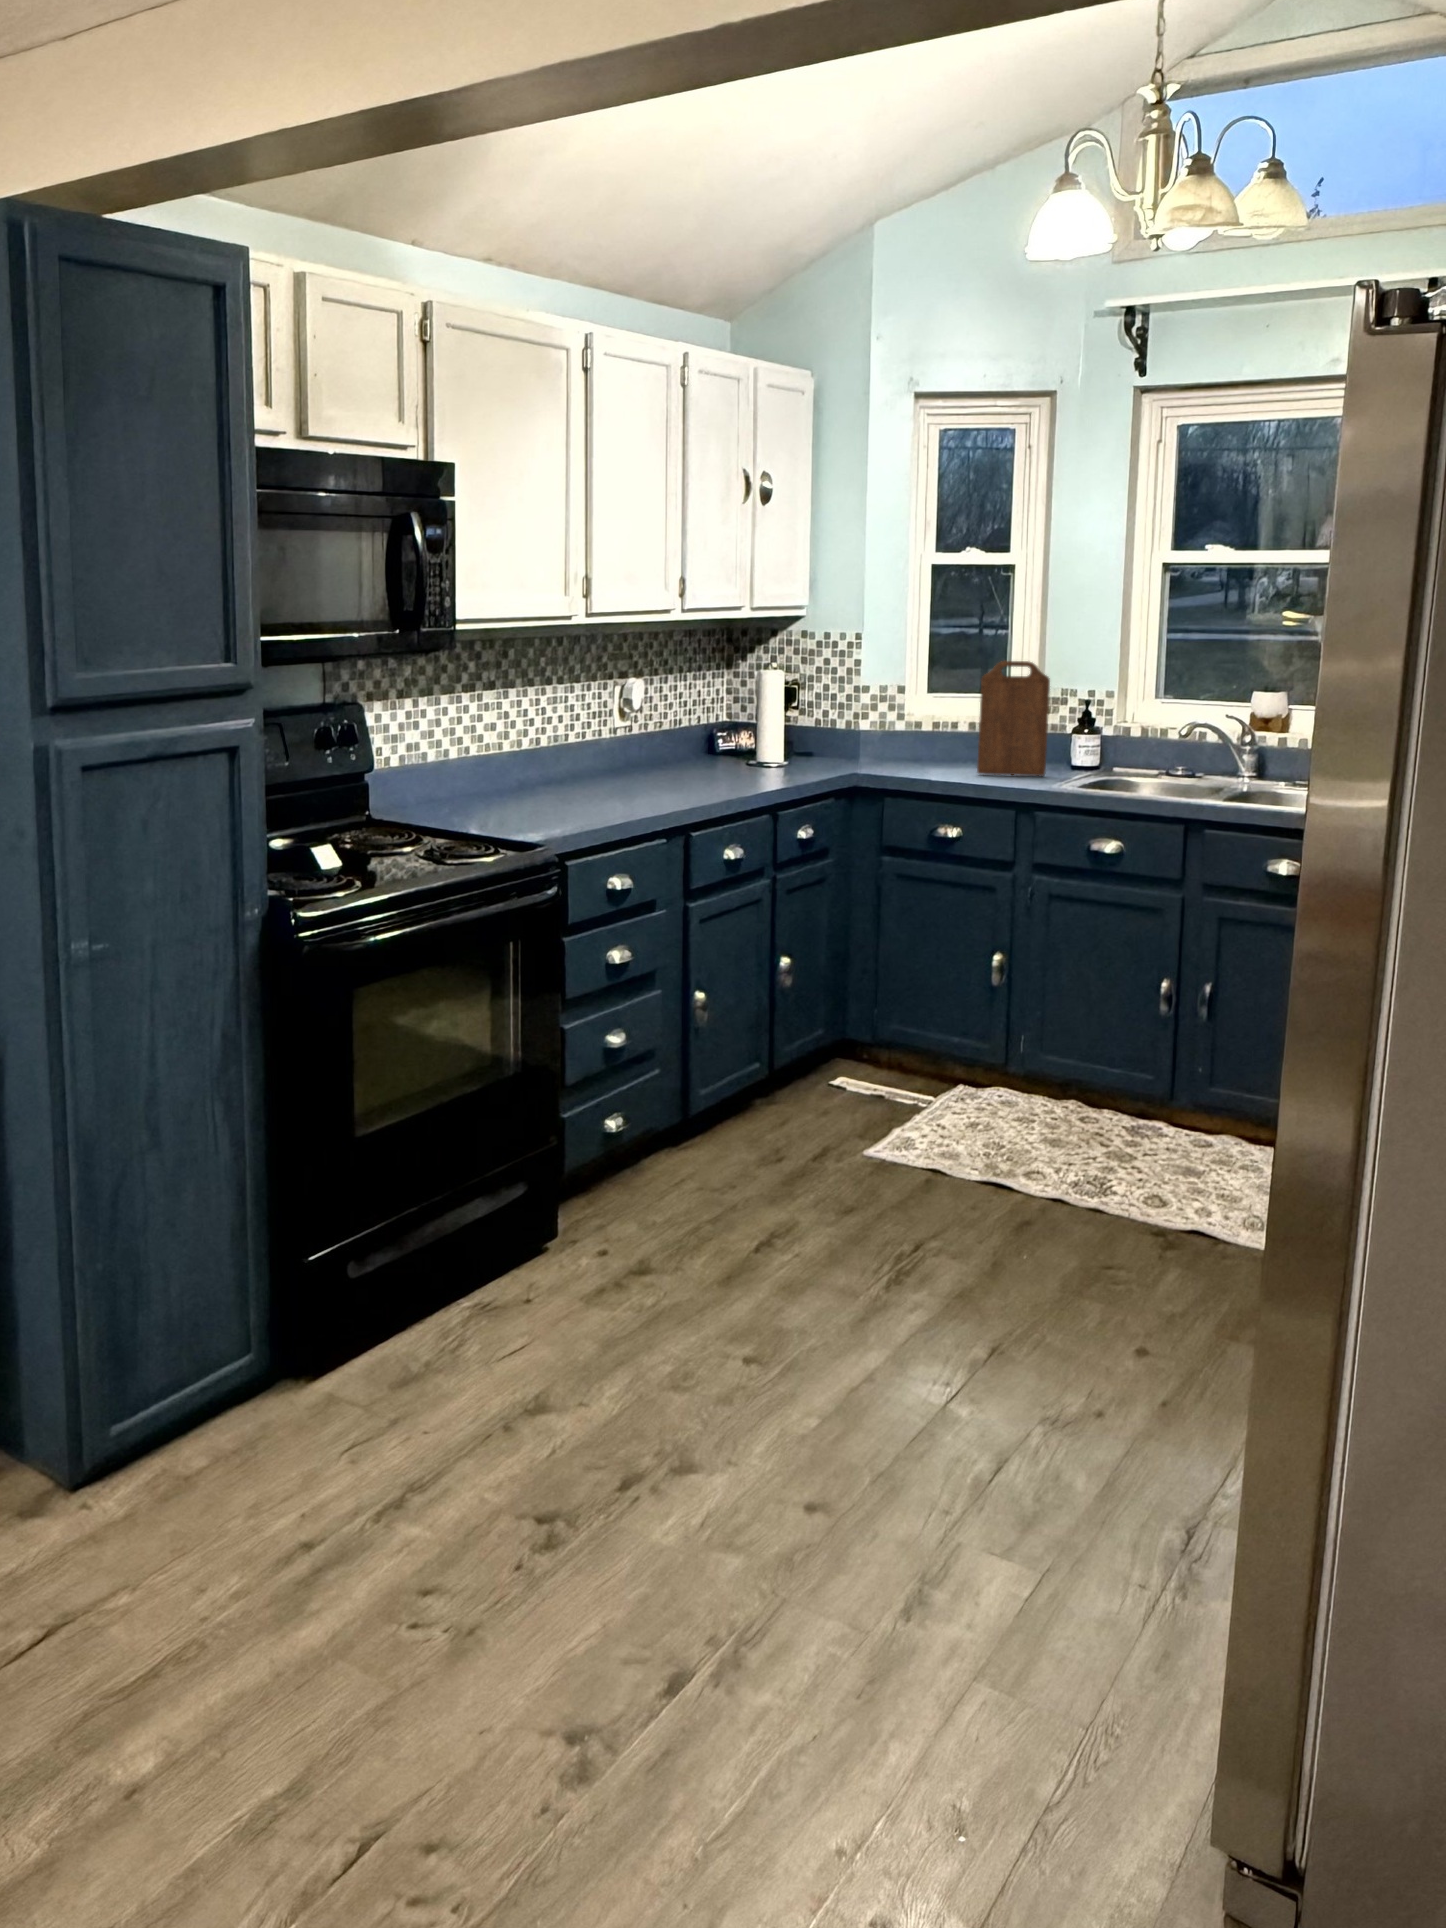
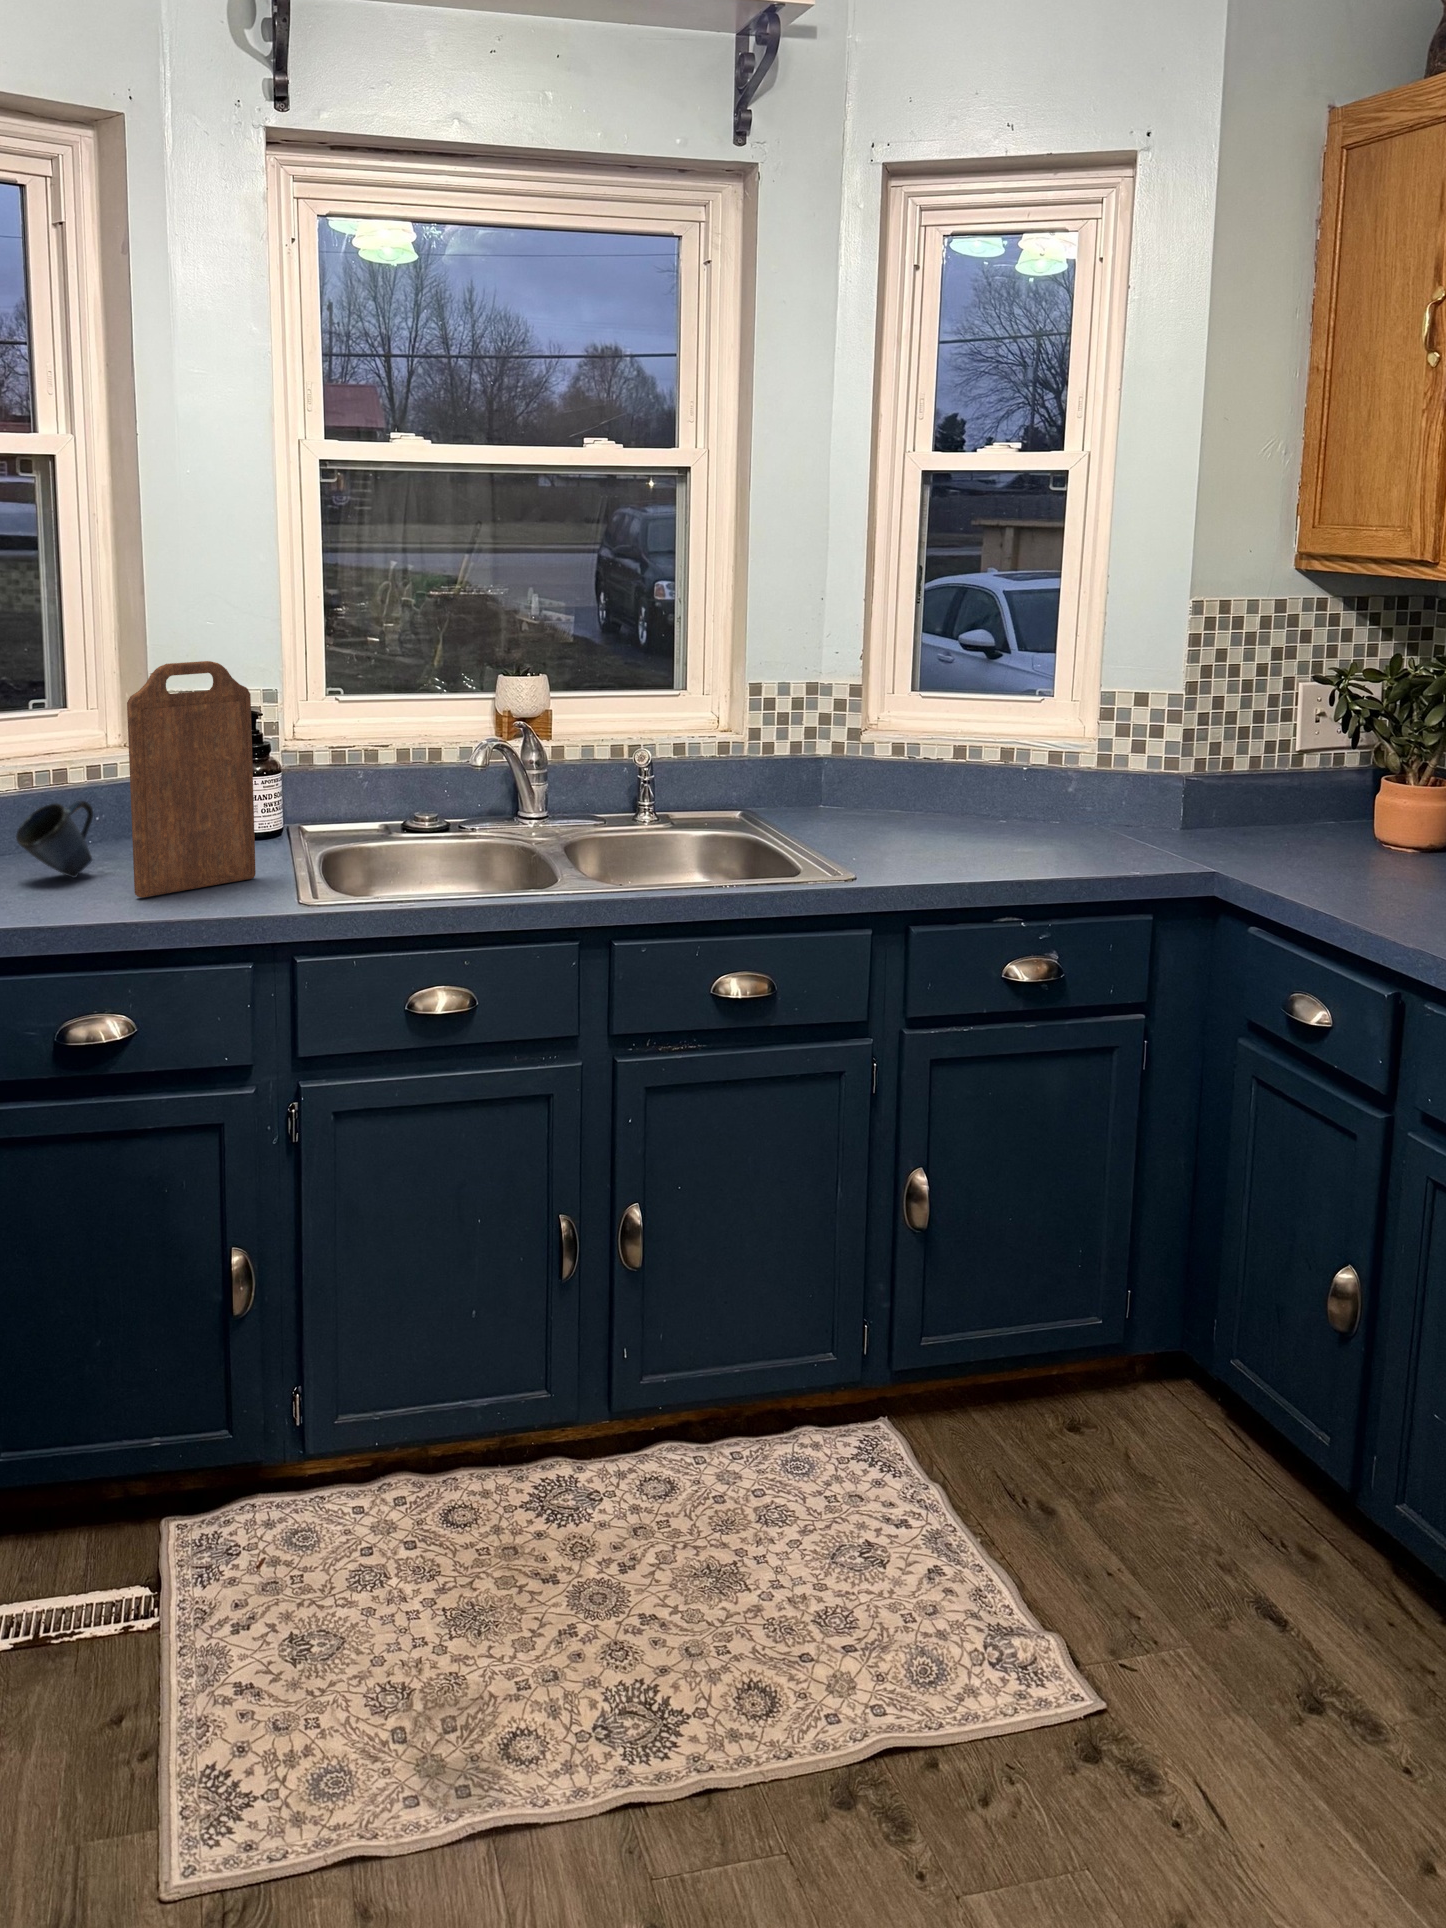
mug: none [941,731,981,768] -> present [16,800,93,878]

